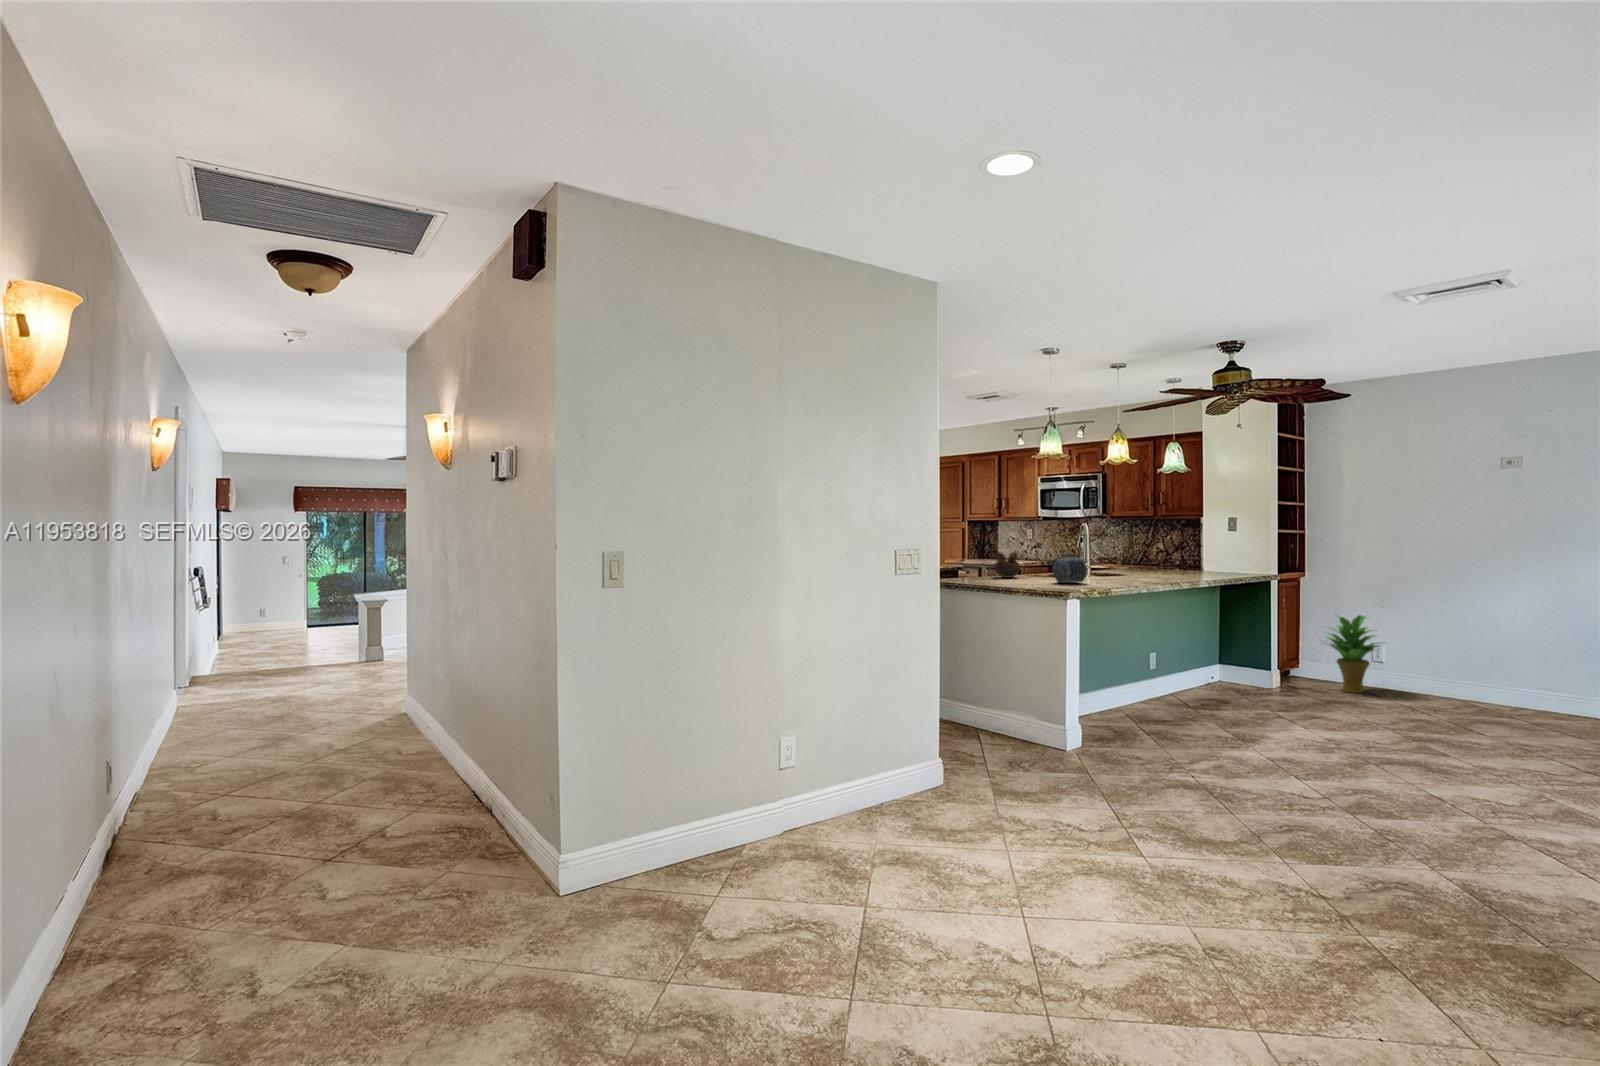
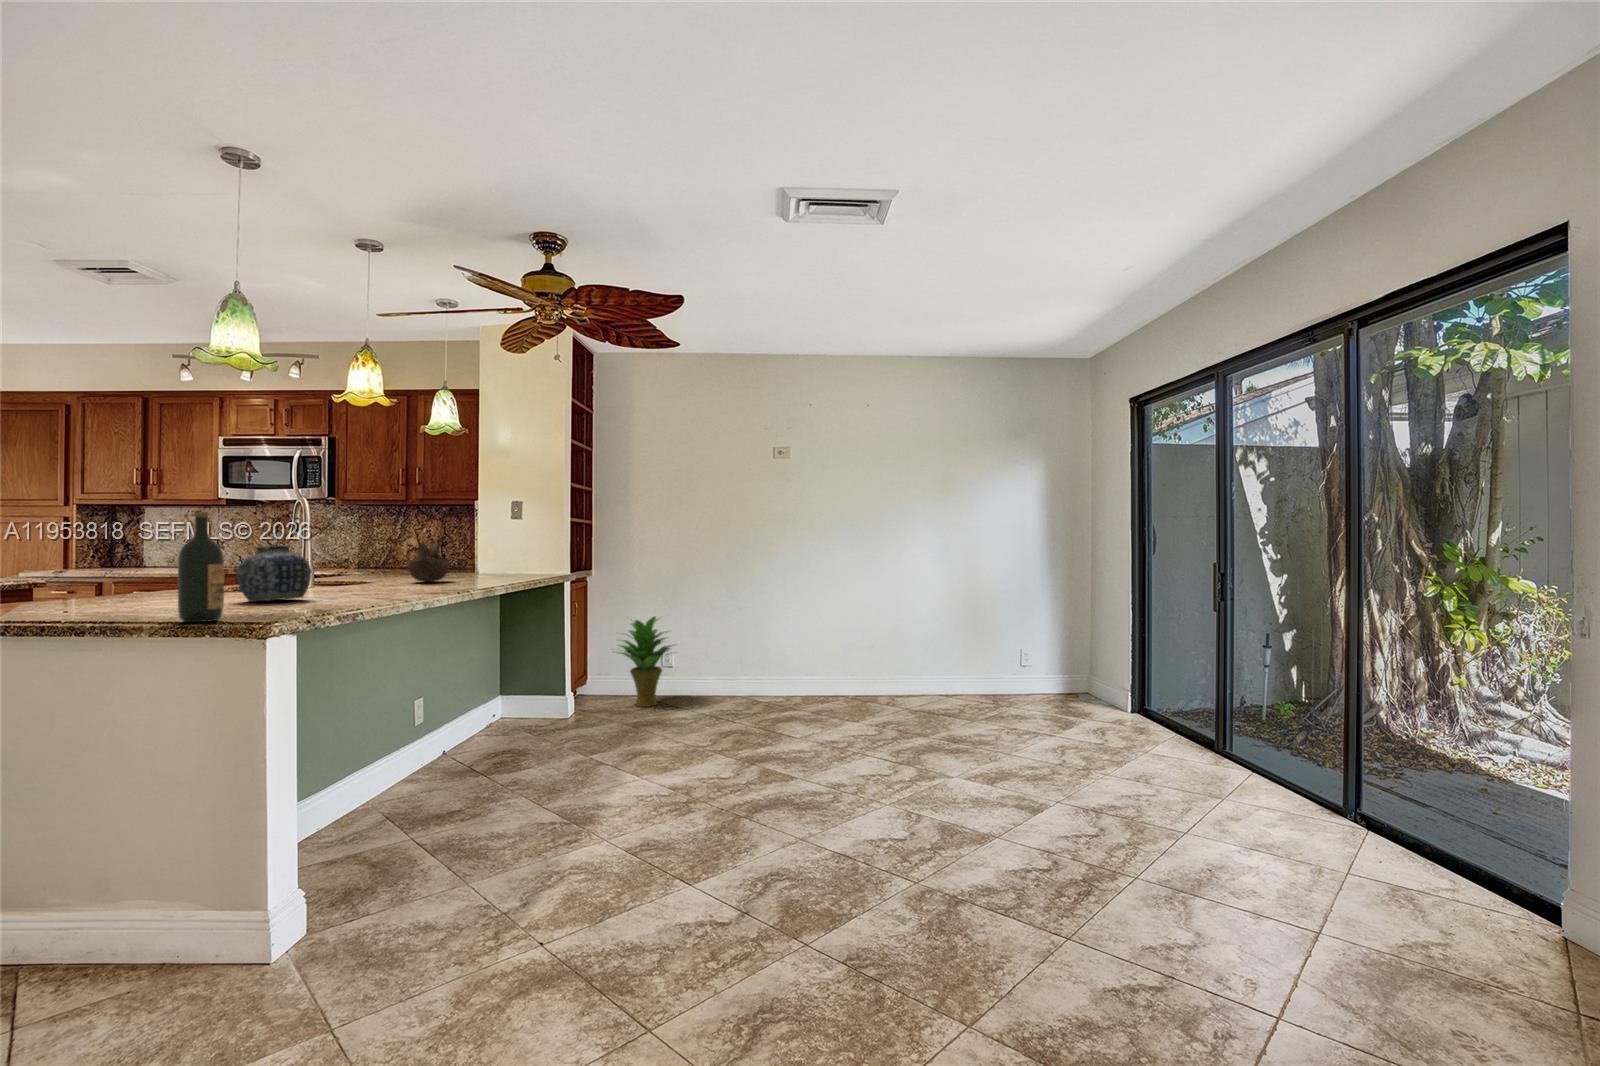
wine bottle: none [1031,540,1049,591] -> present [178,512,224,622]
decorative bowl: present [994,551,1020,577] -> present [408,542,449,582]

